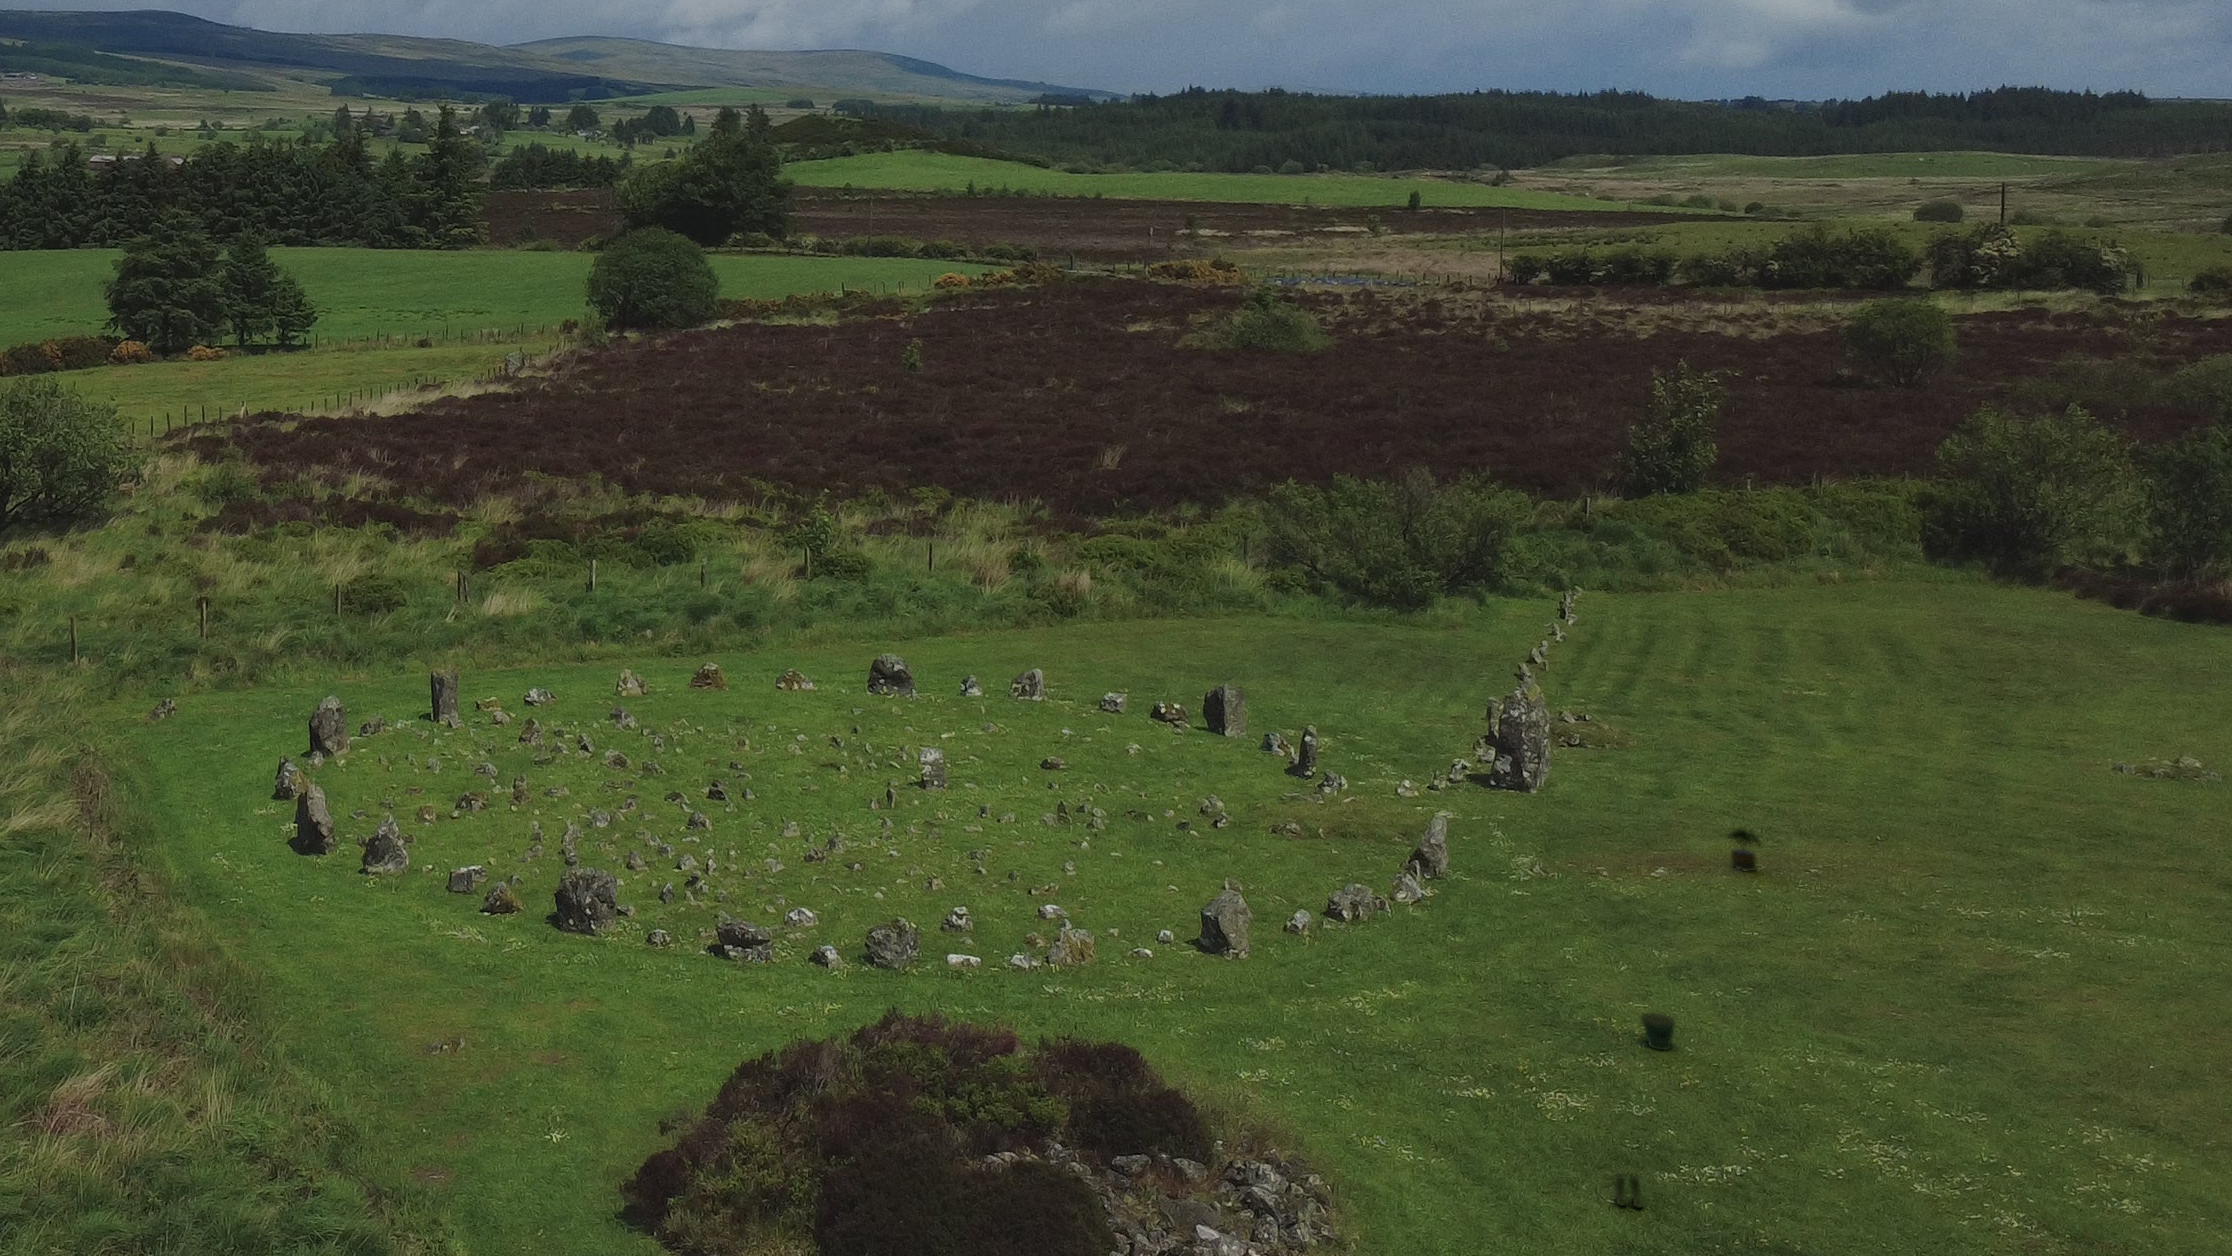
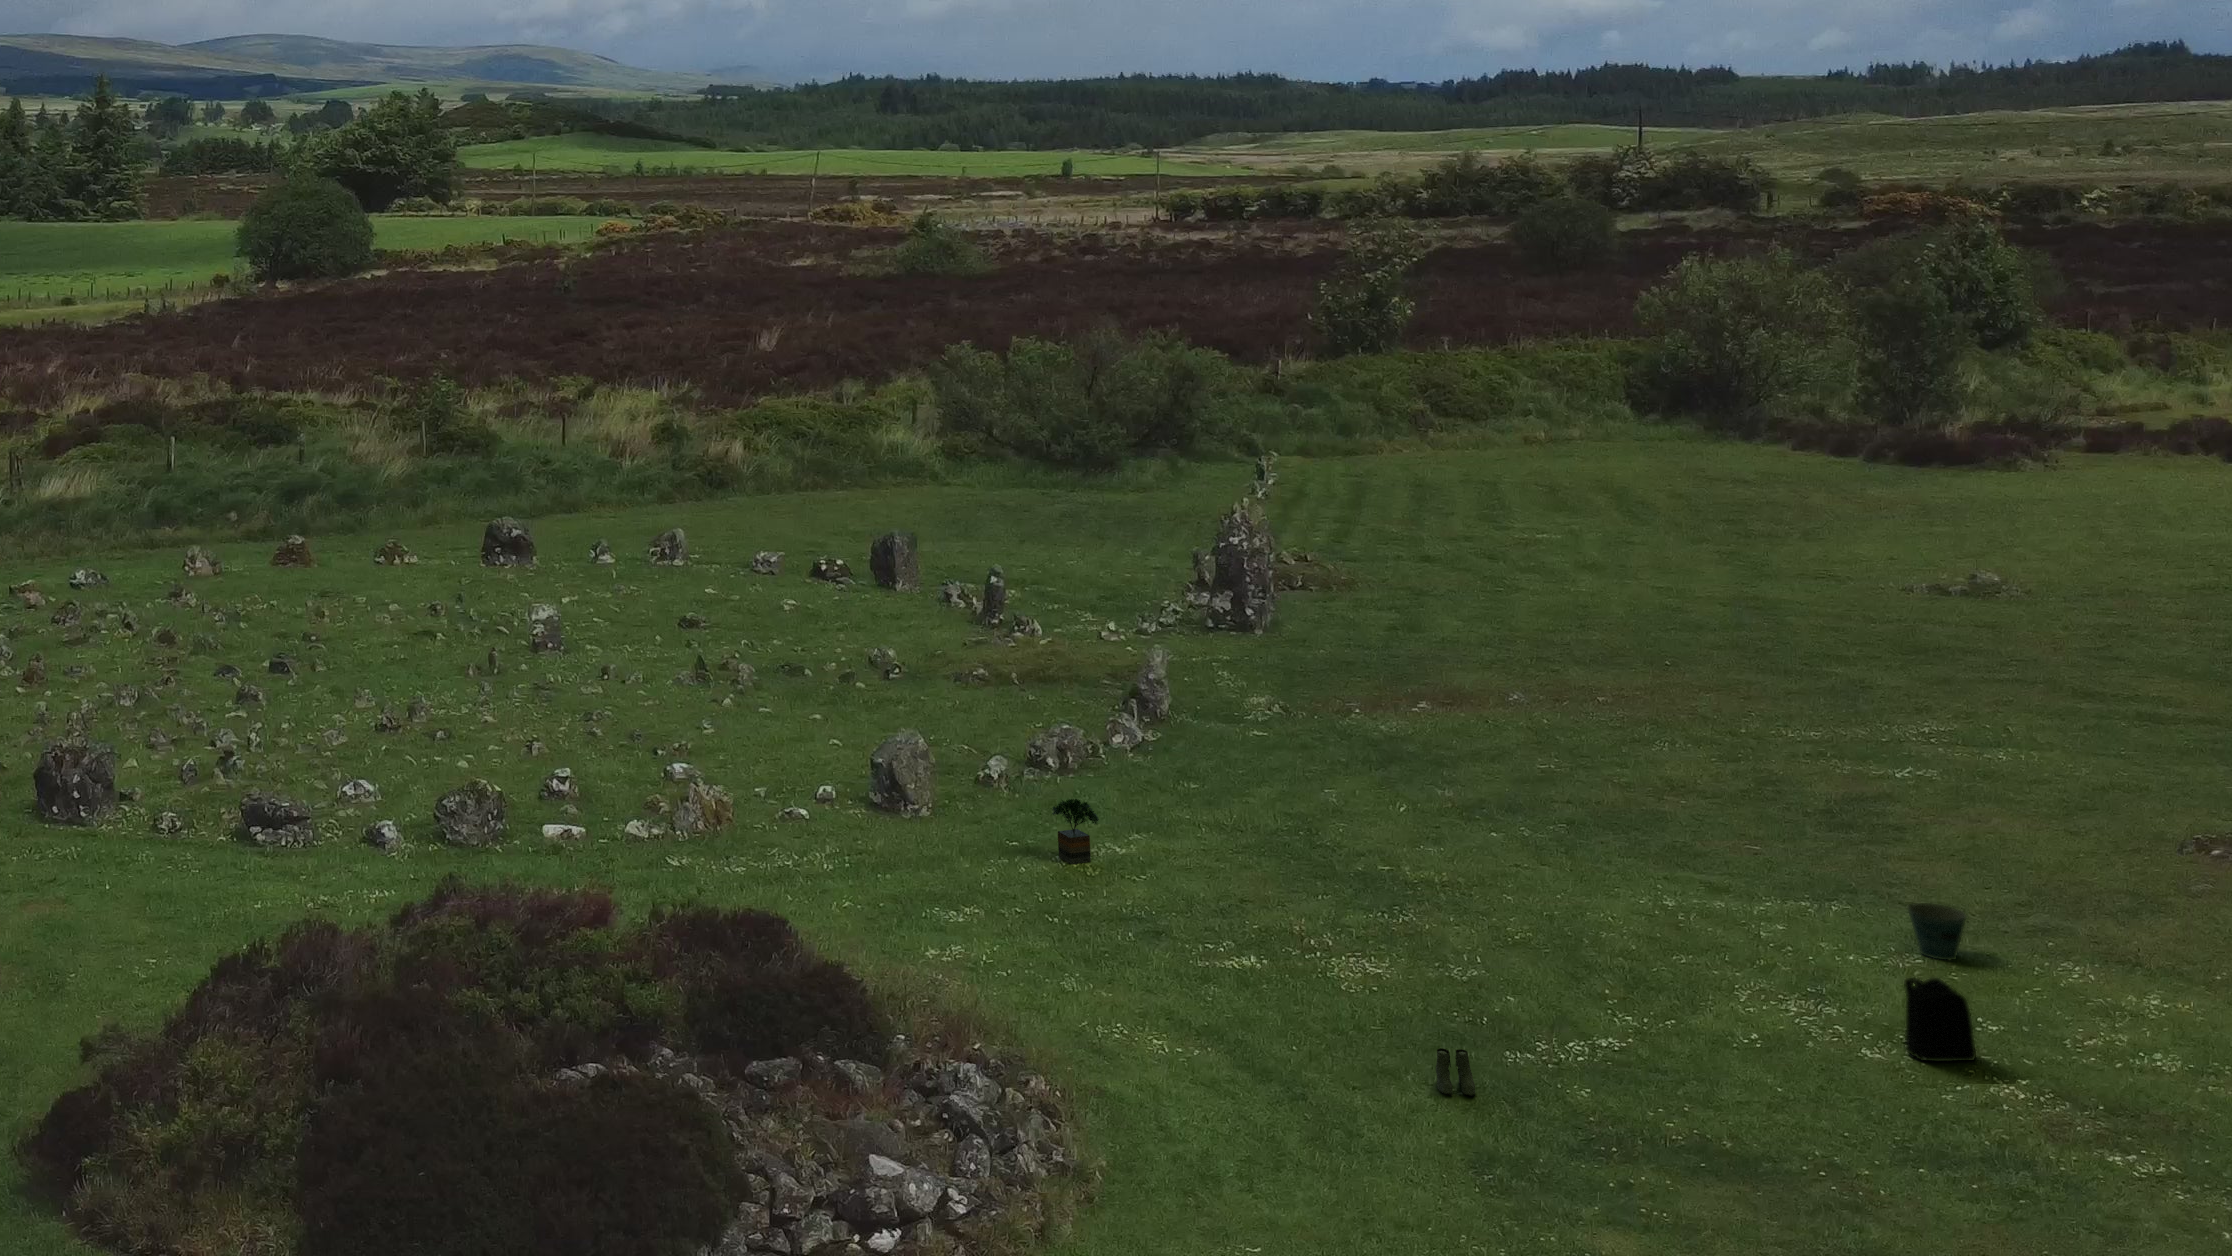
potted tree: present [1726,829,1762,871] -> present [1052,799,1099,864]
bucket: present [1641,1013,1676,1050] -> present [1908,903,1966,960]
backpack: none [1964,1146,2016,1208] -> present [1904,978,1976,1061]

